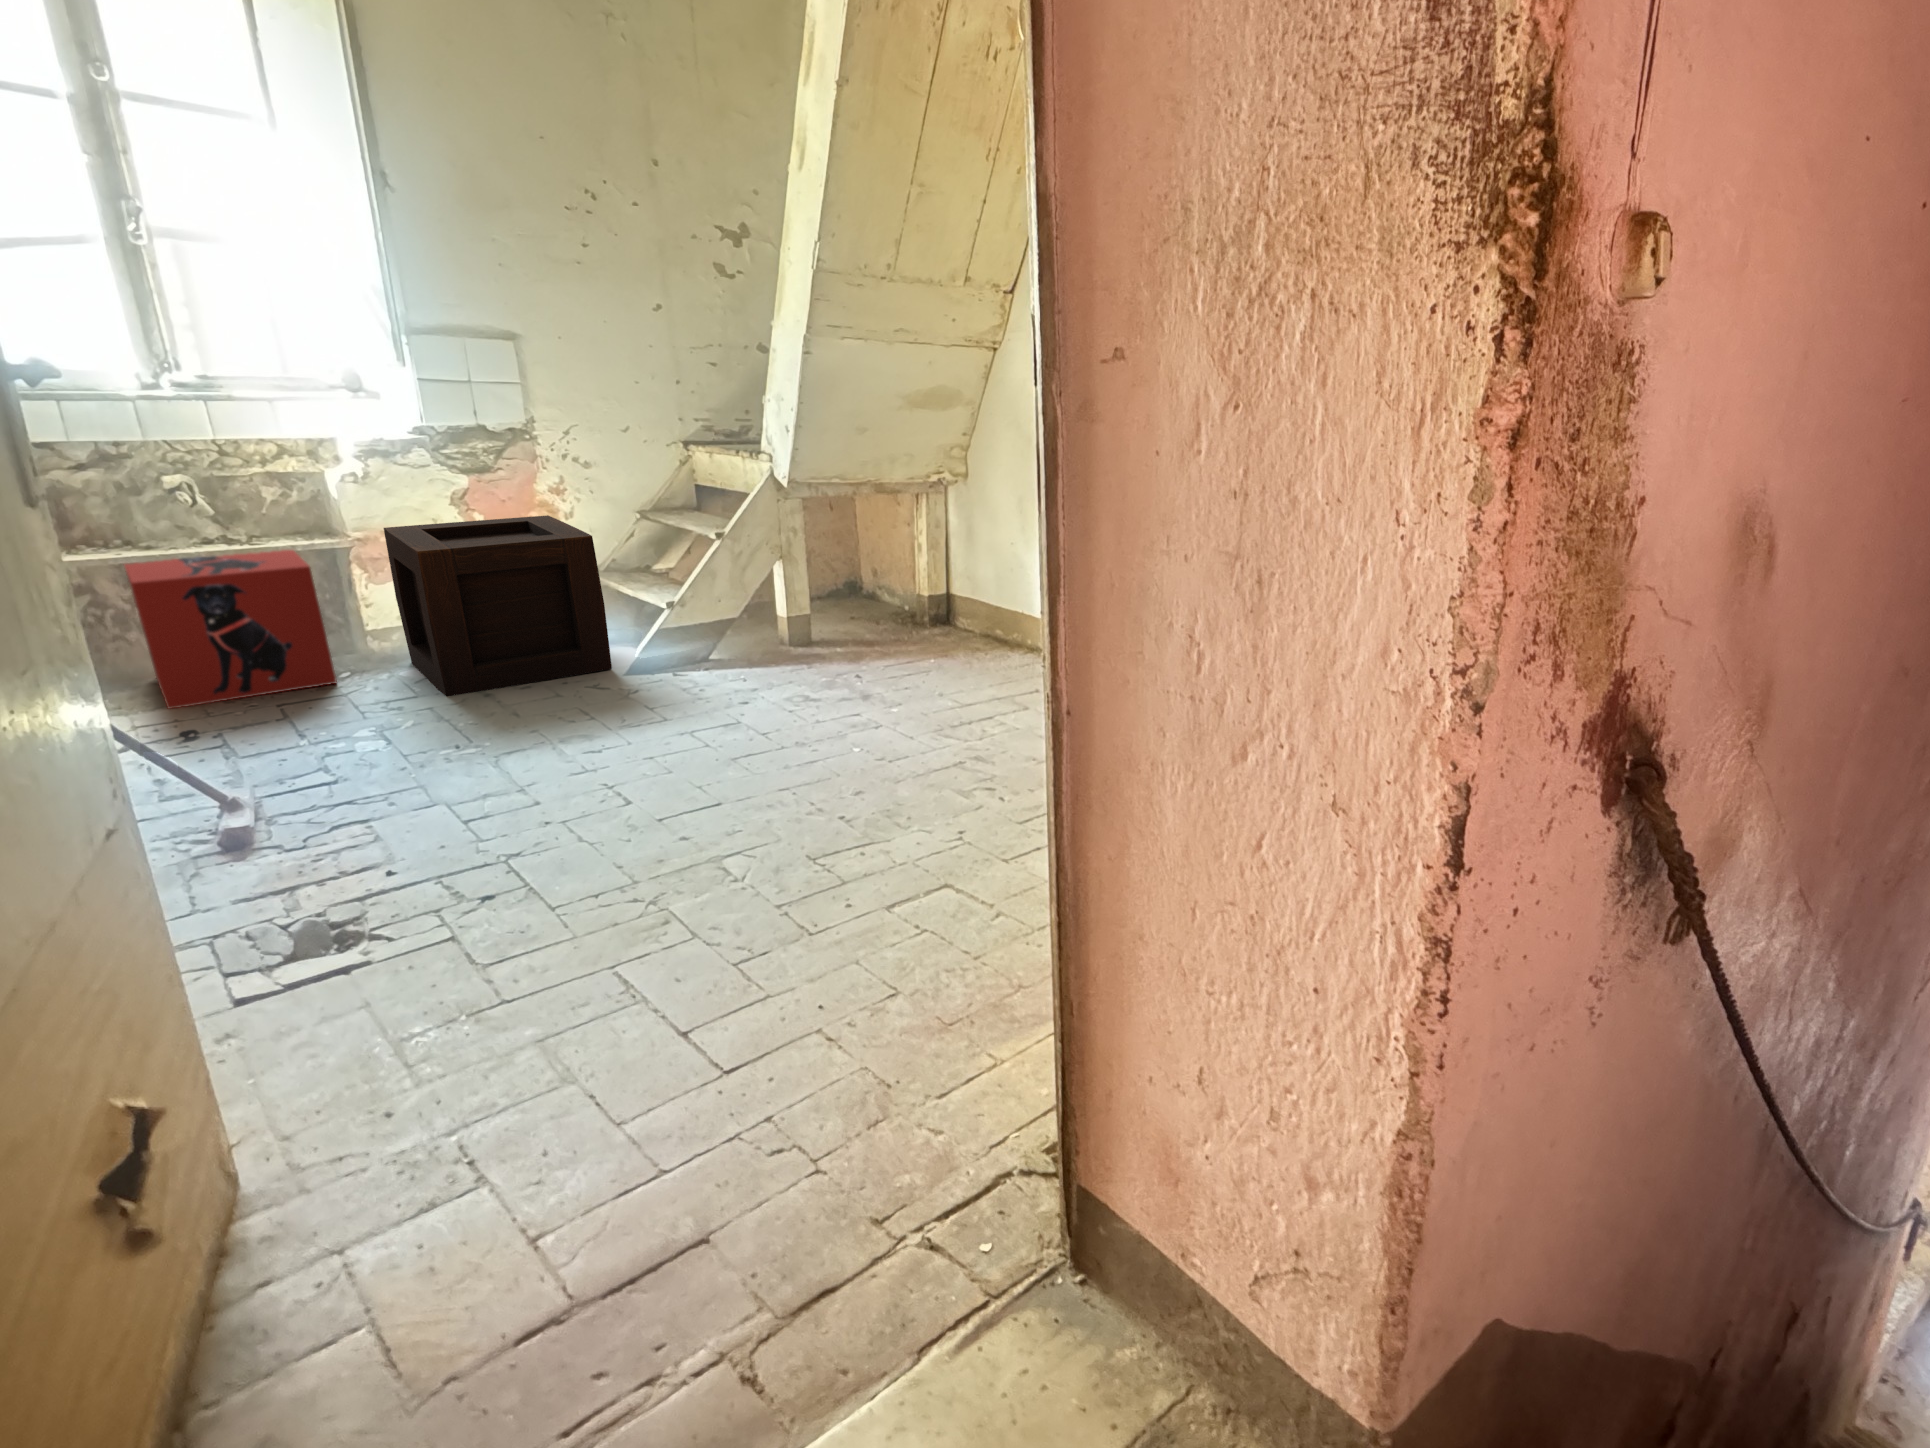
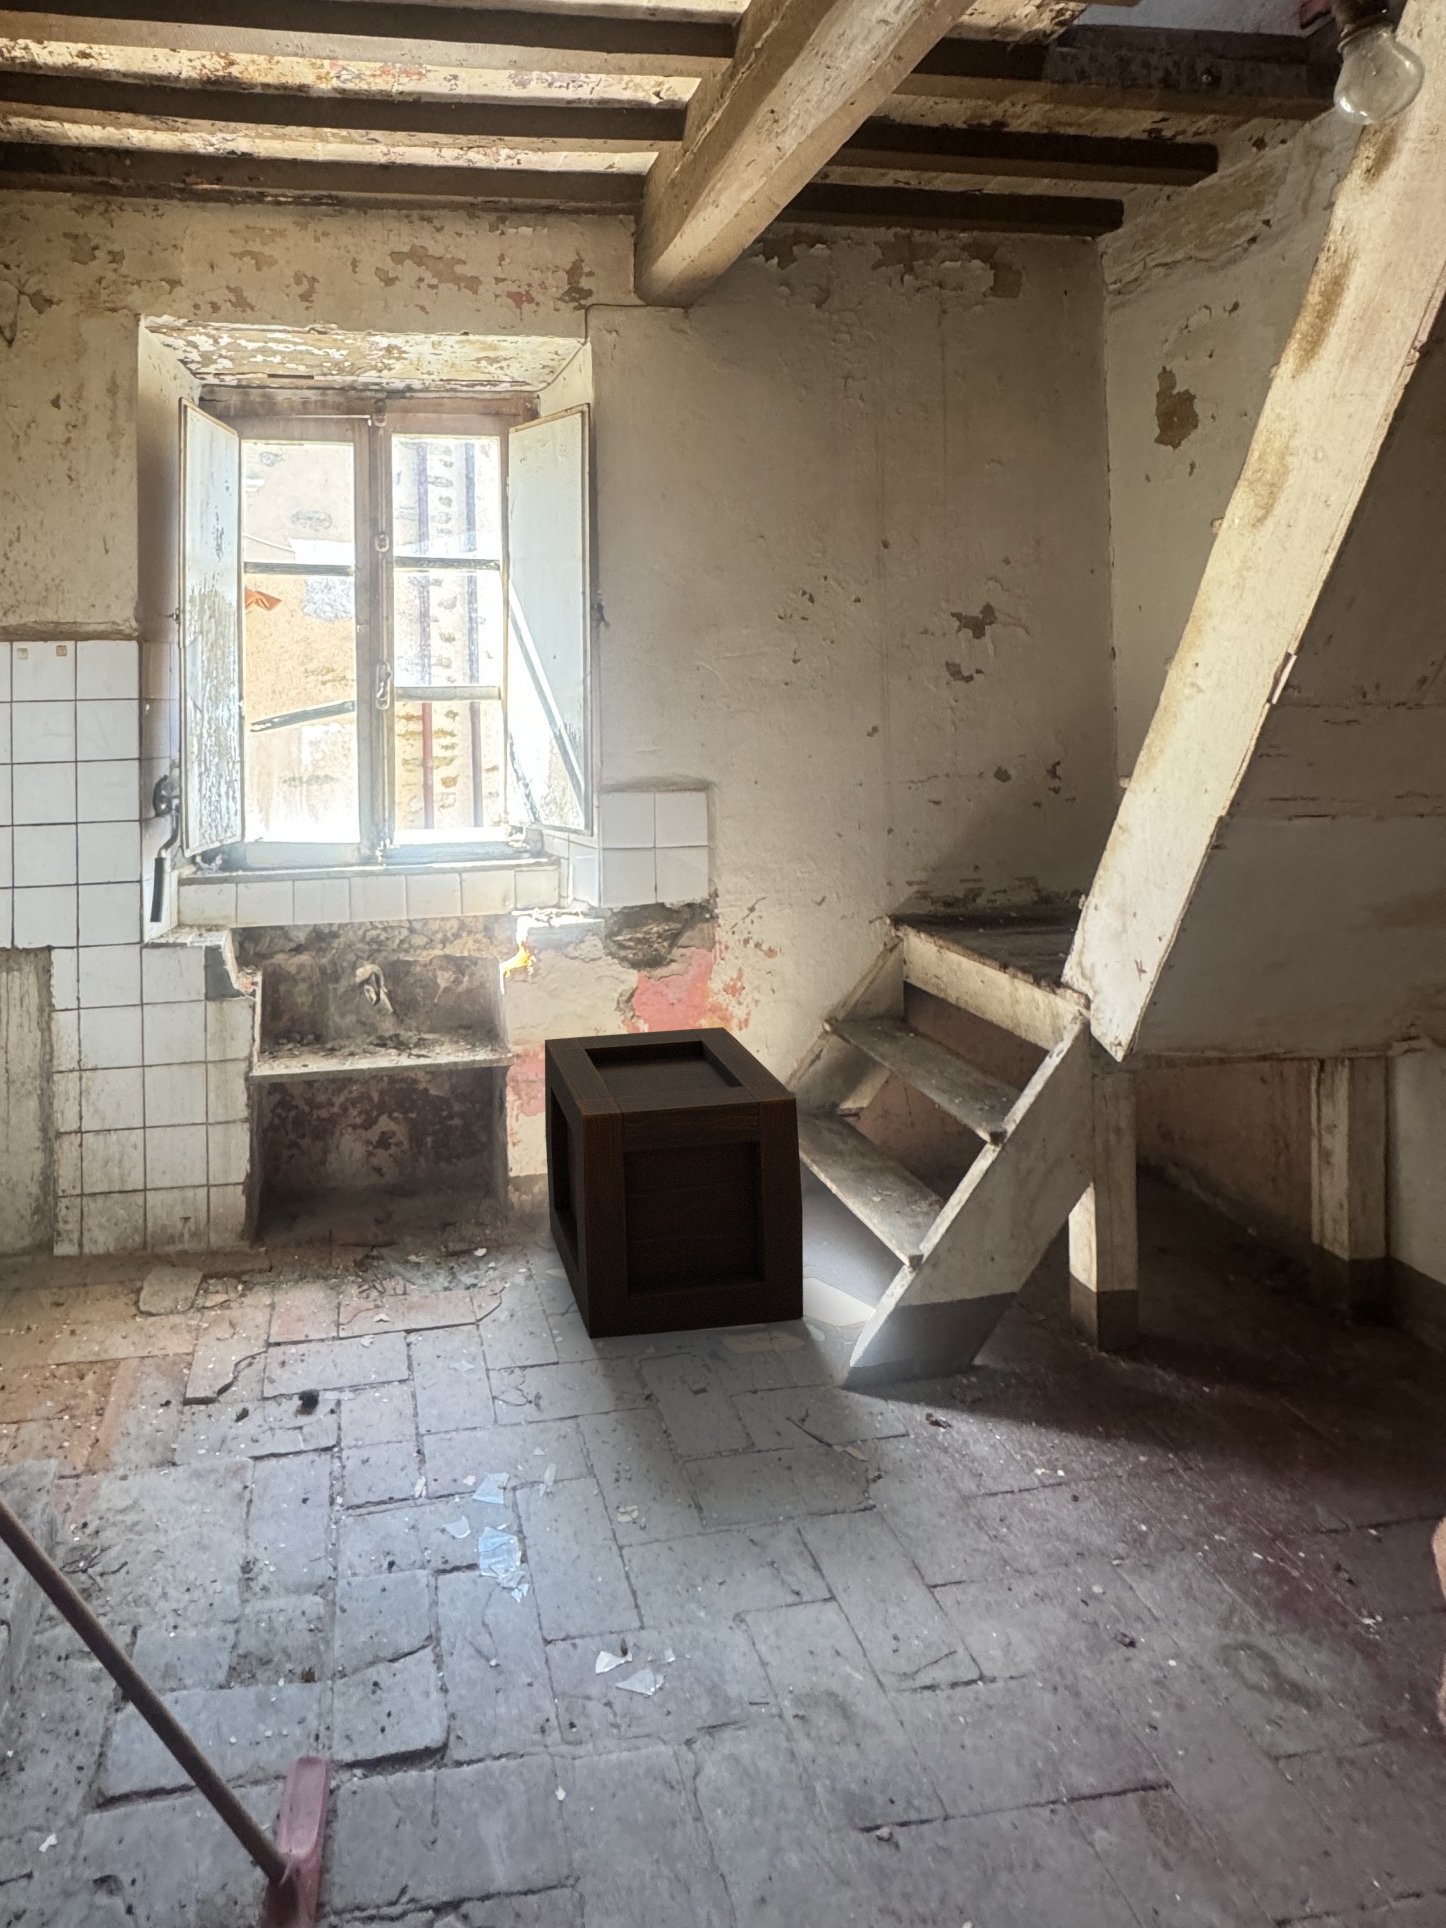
storage box: present [125,550,337,709] -> none [304,1044,472,1277]

